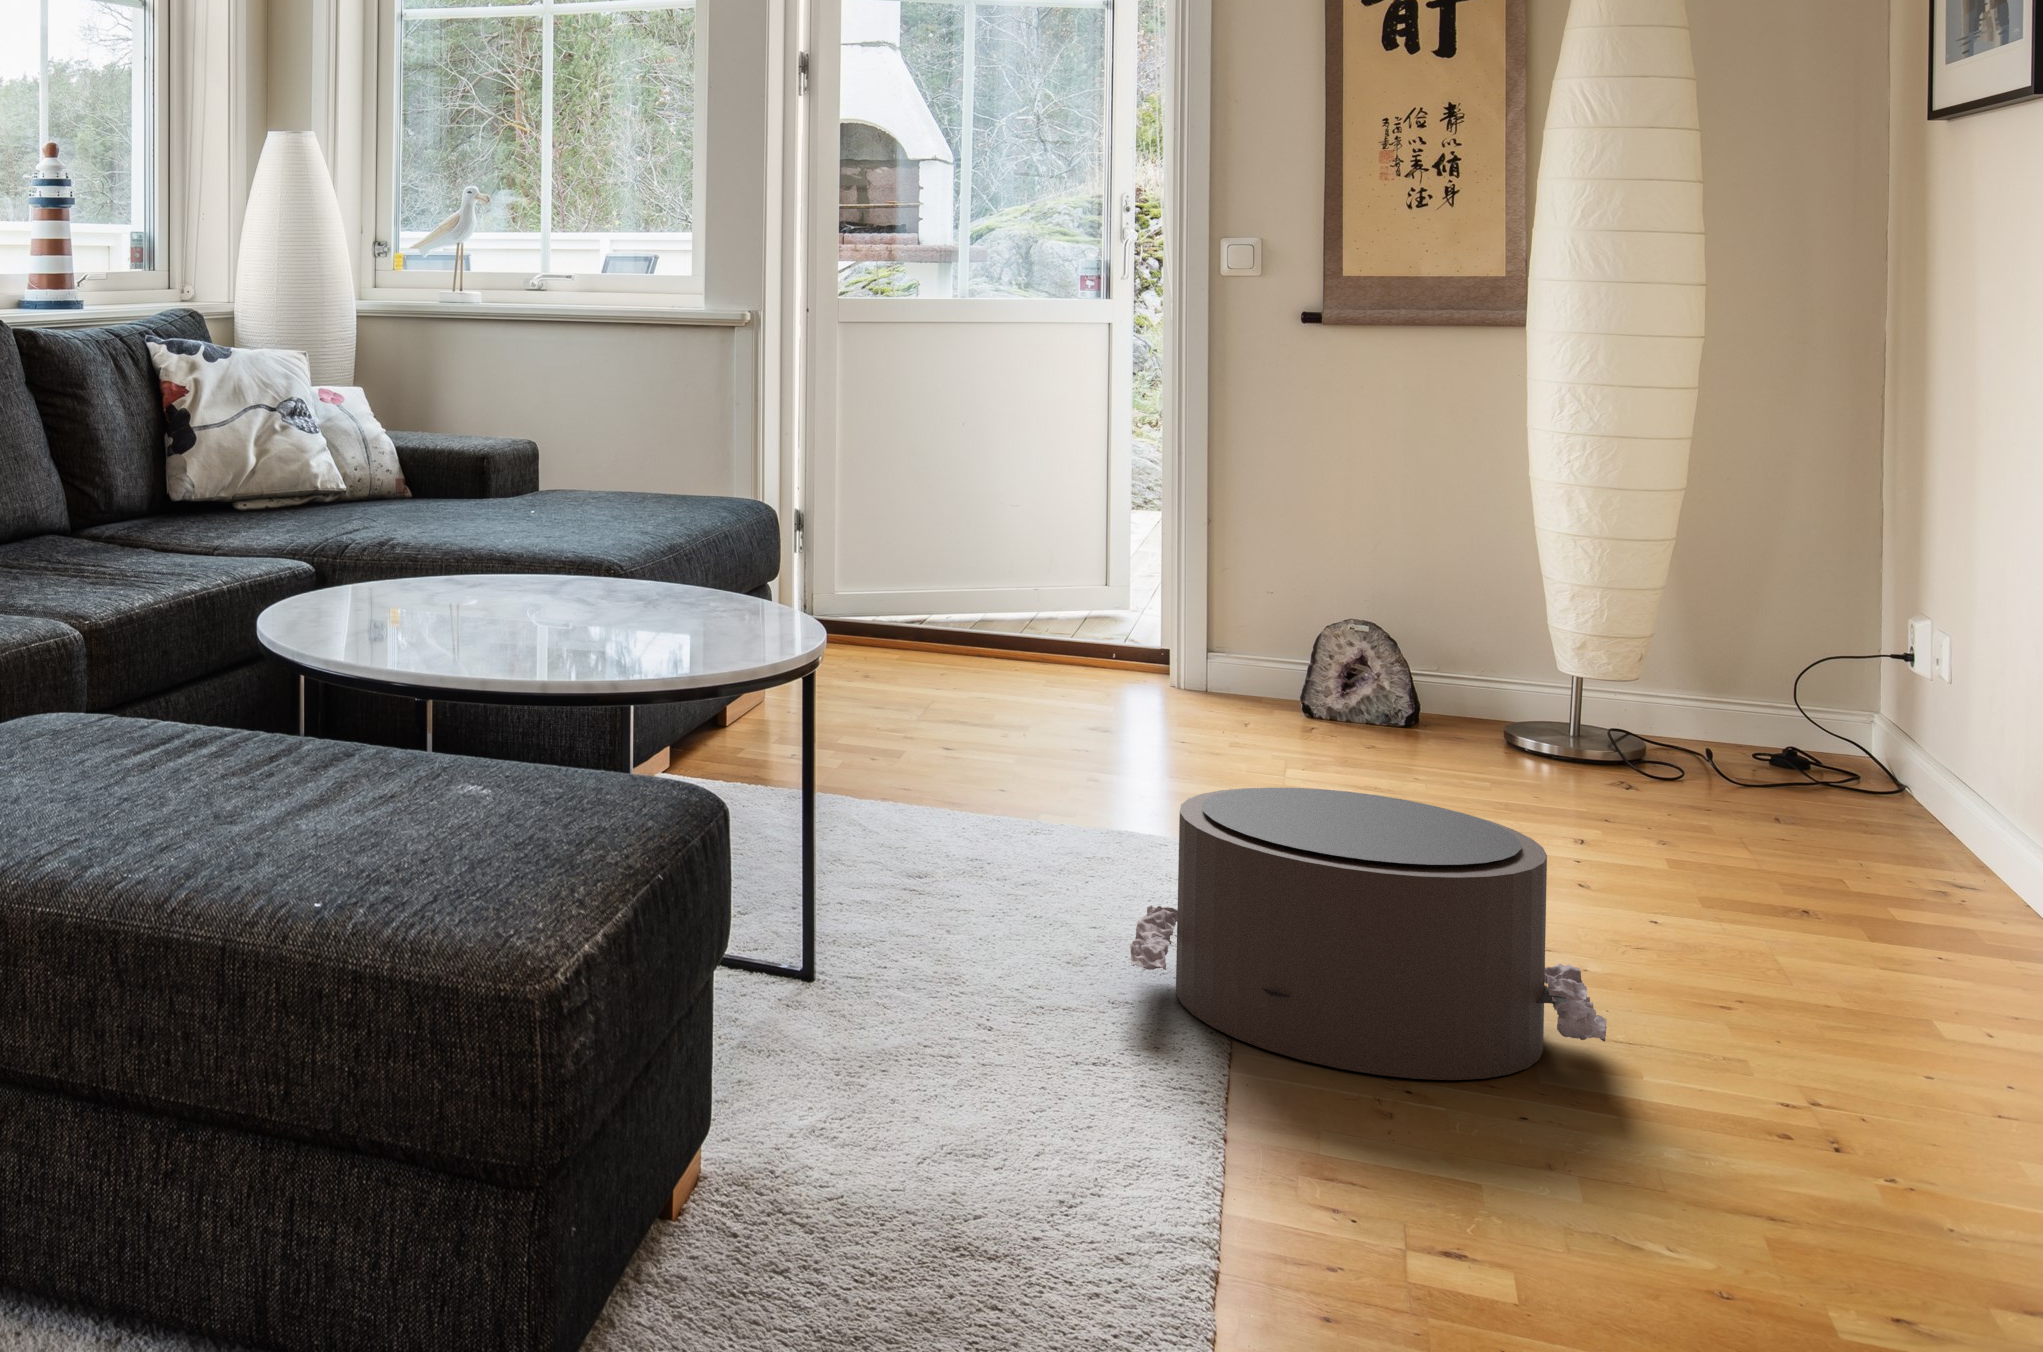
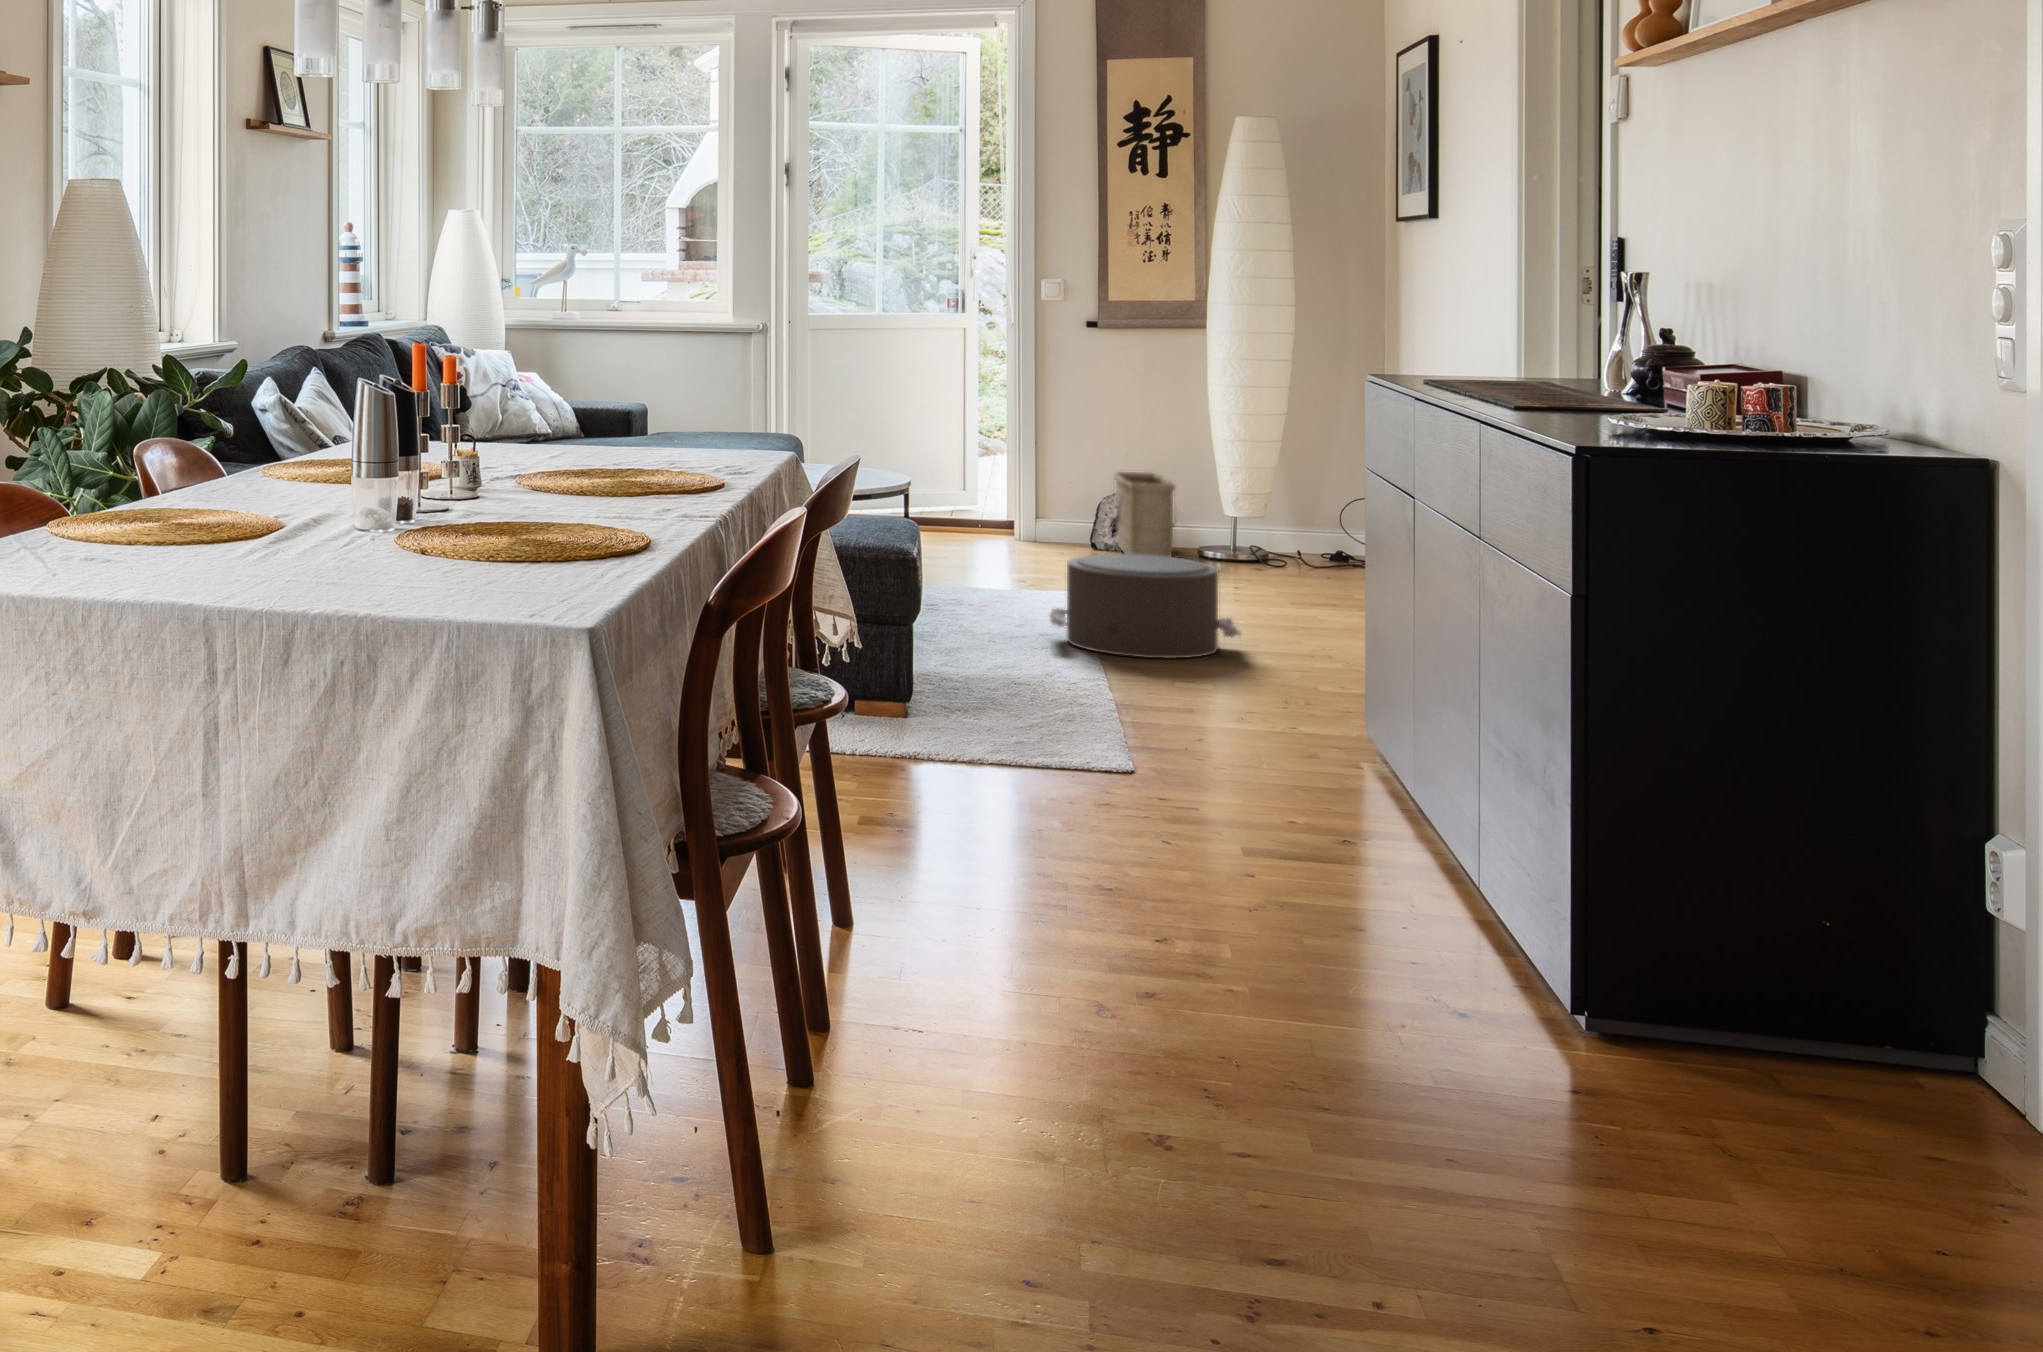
basket: none [1342,579,1464,754] -> present [1114,472,1176,557]

